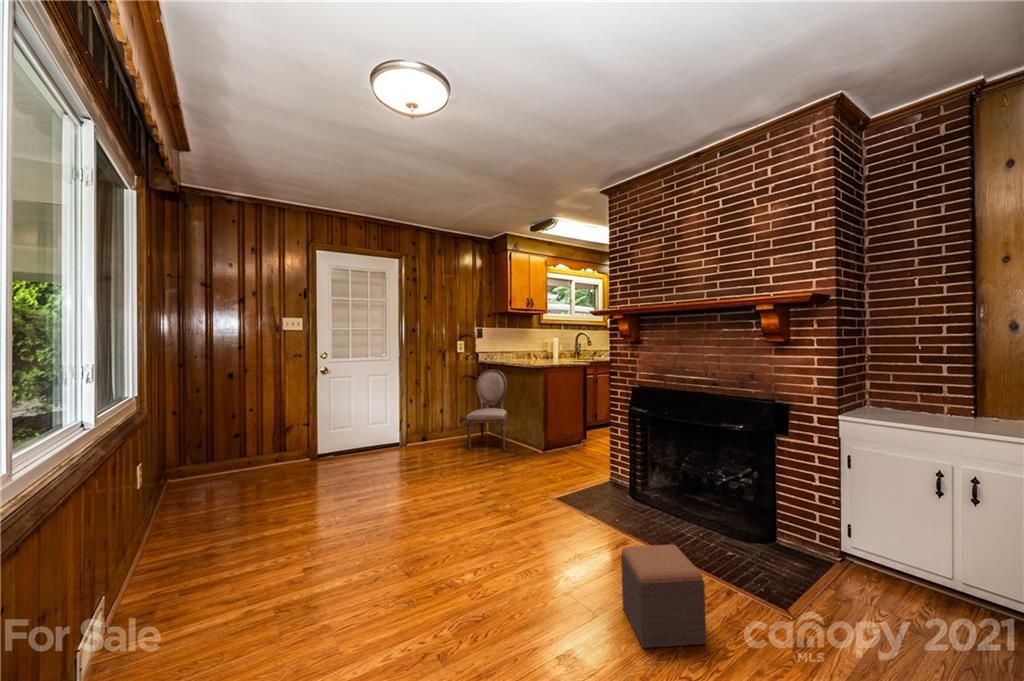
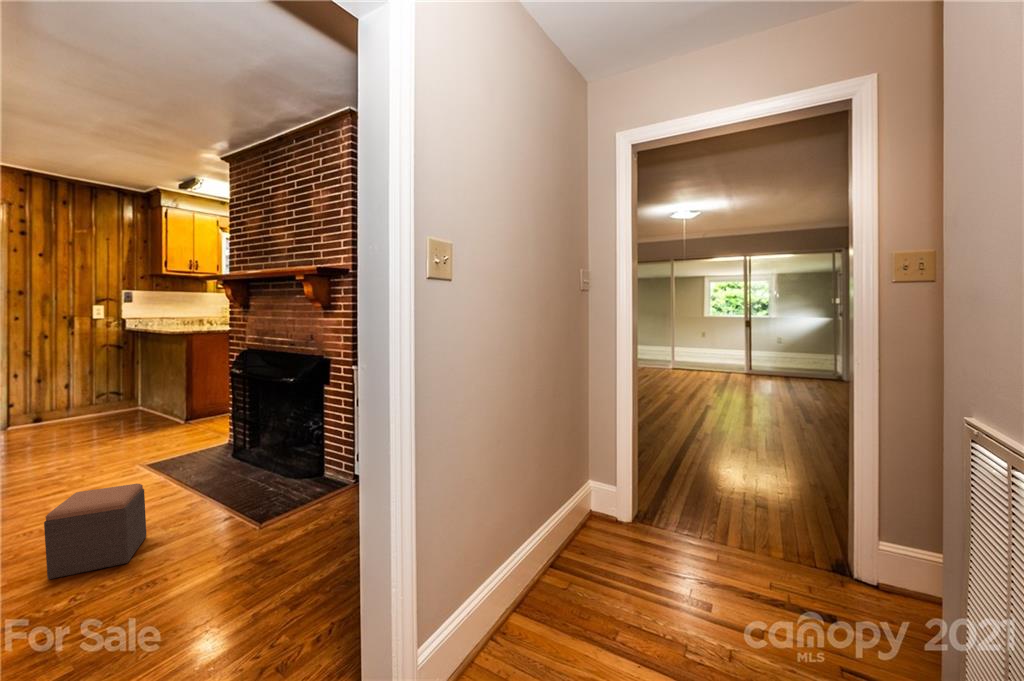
dining chair: present [466,370,507,451] -> none [87,338,157,427]

